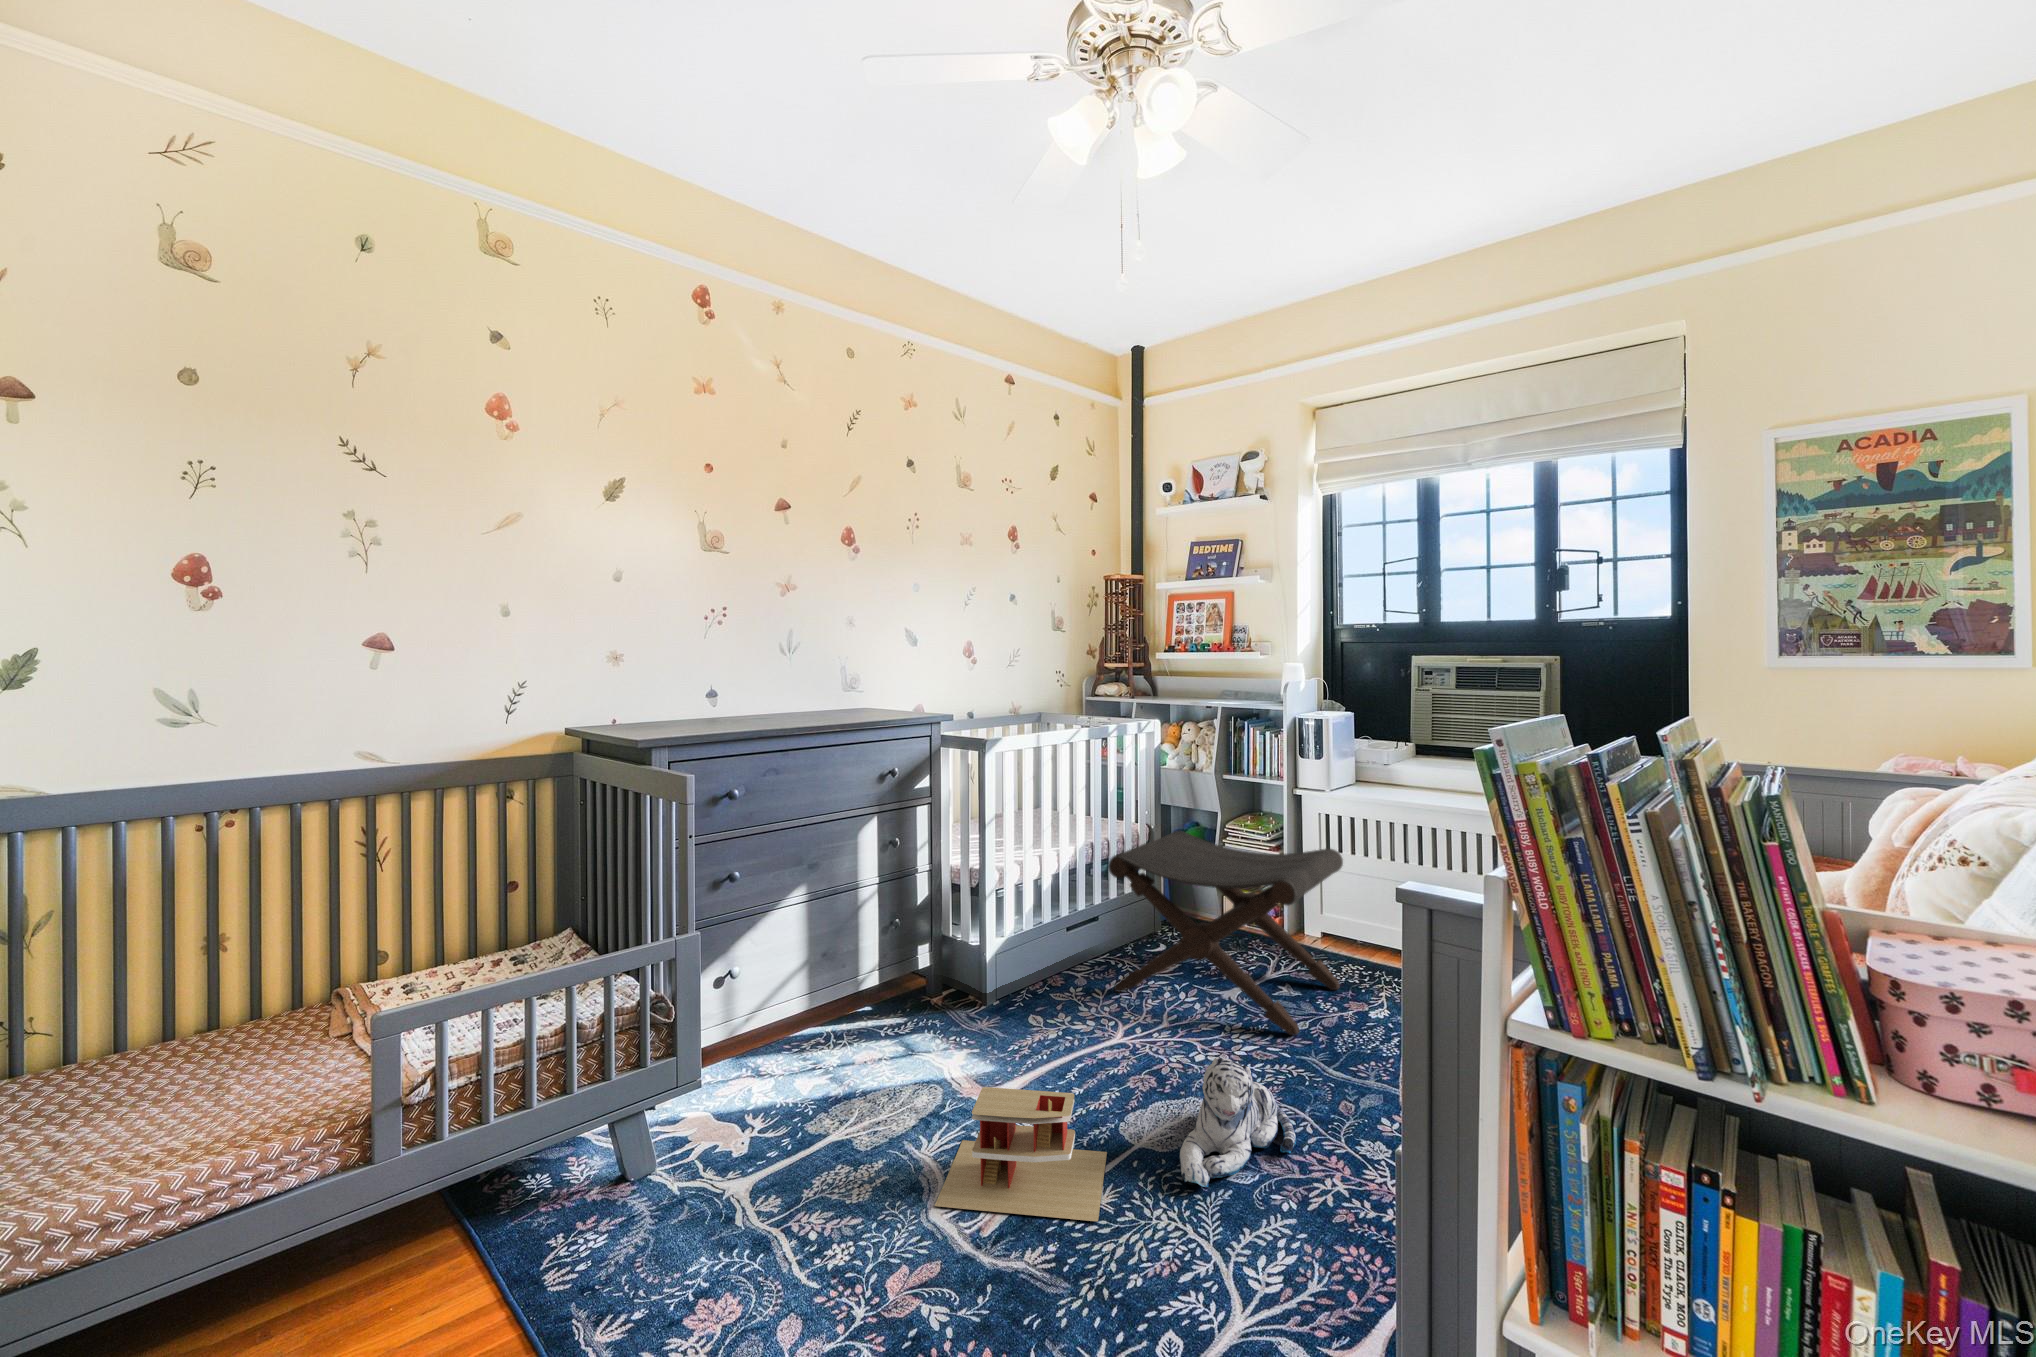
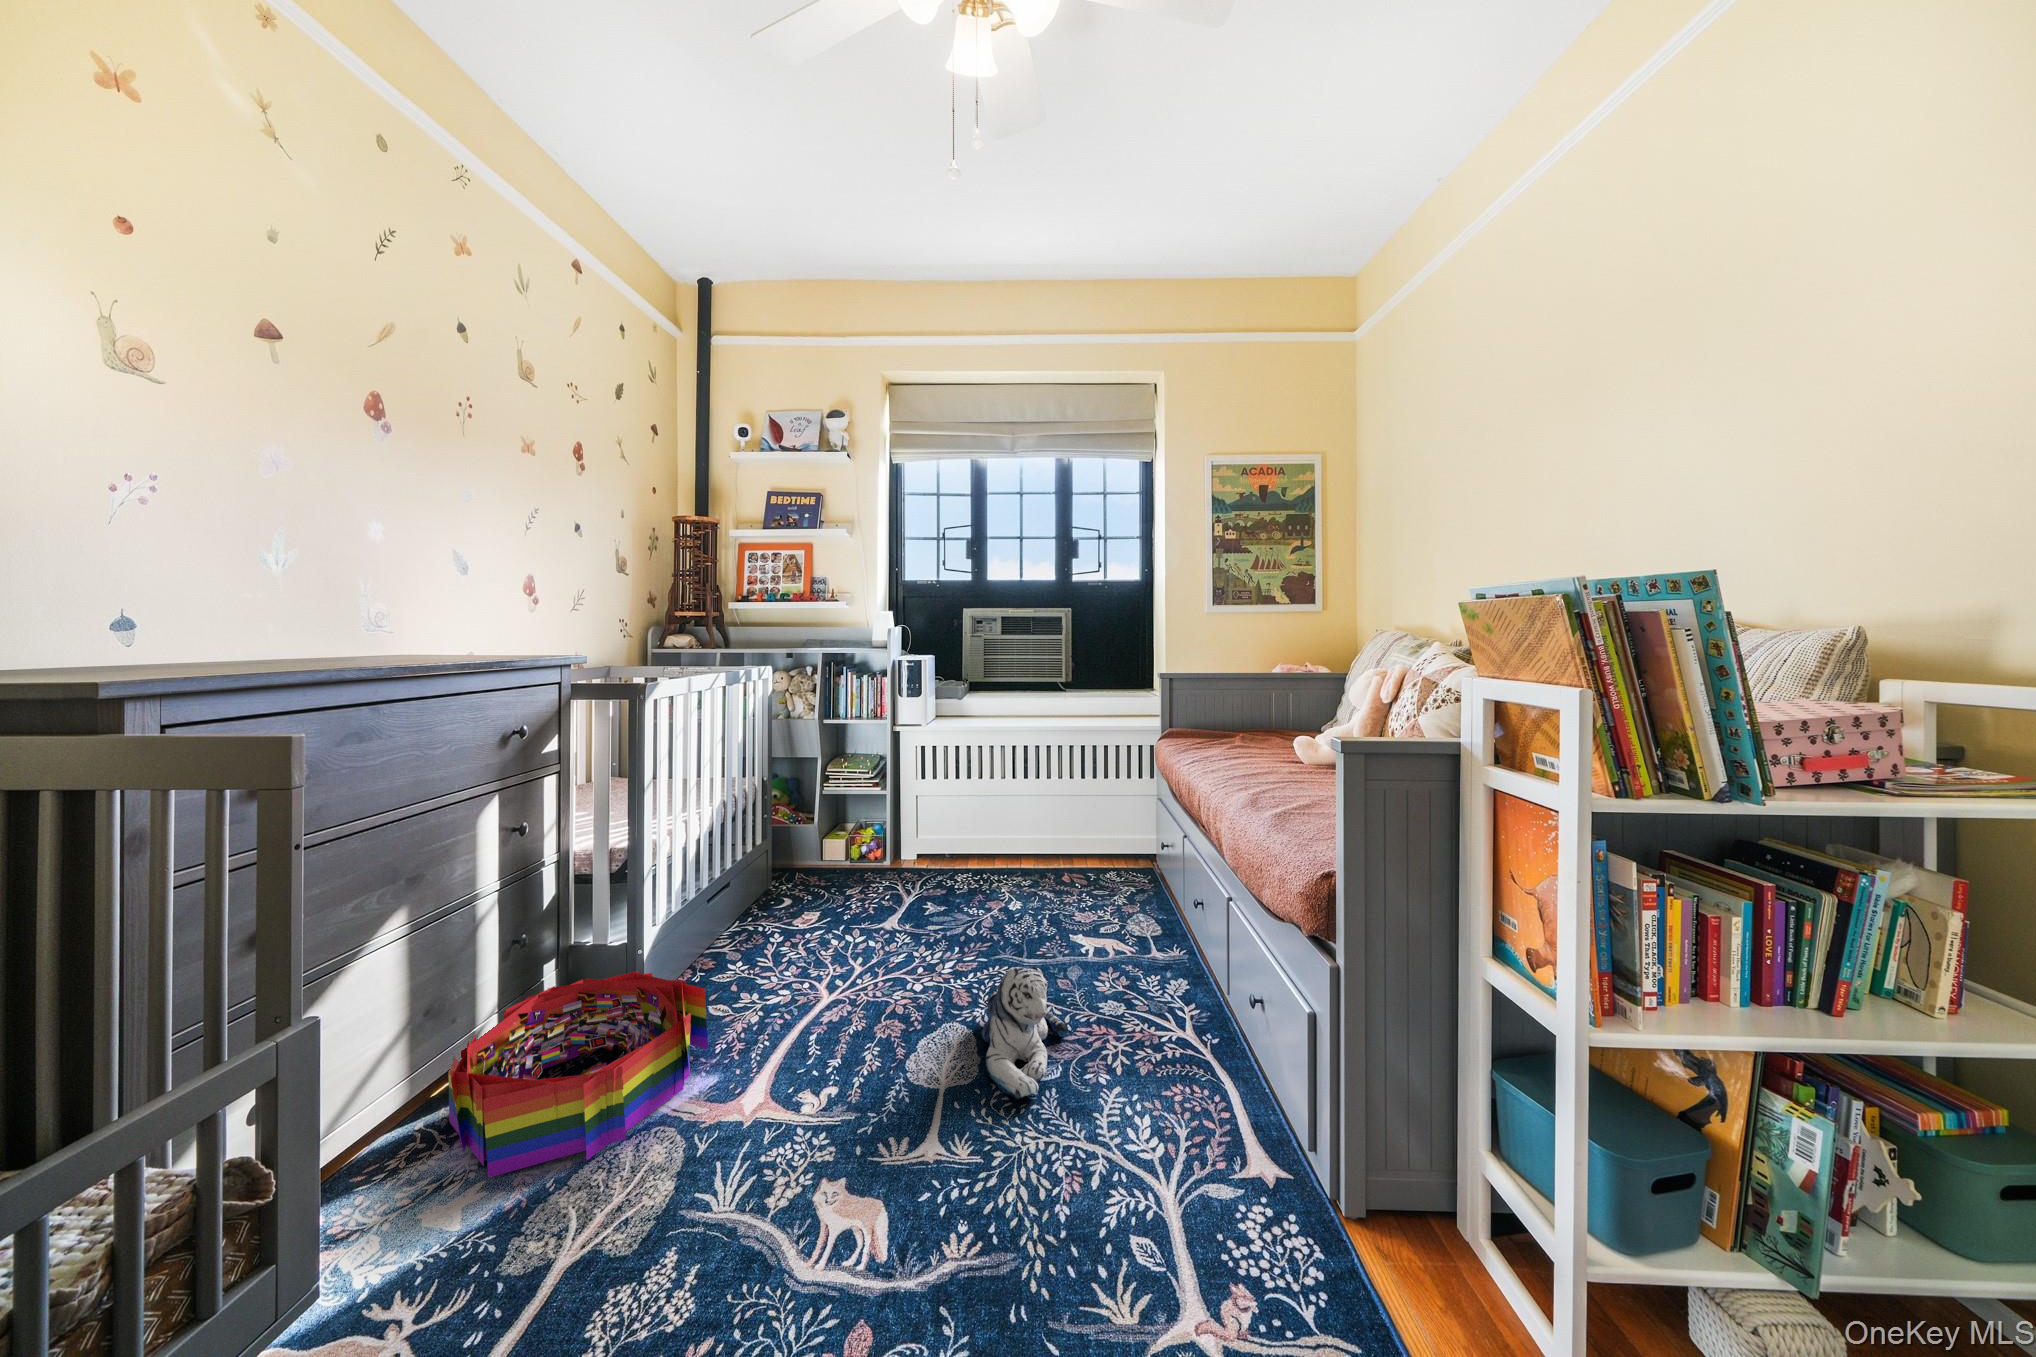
footstool: present [1108,831,1343,1035] -> none [774,771,980,951]
storage bin: none [828,964,999,1088] -> present [448,971,708,1178]
toy house: present [935,1087,1107,1222] -> none [755,1055,980,1264]

